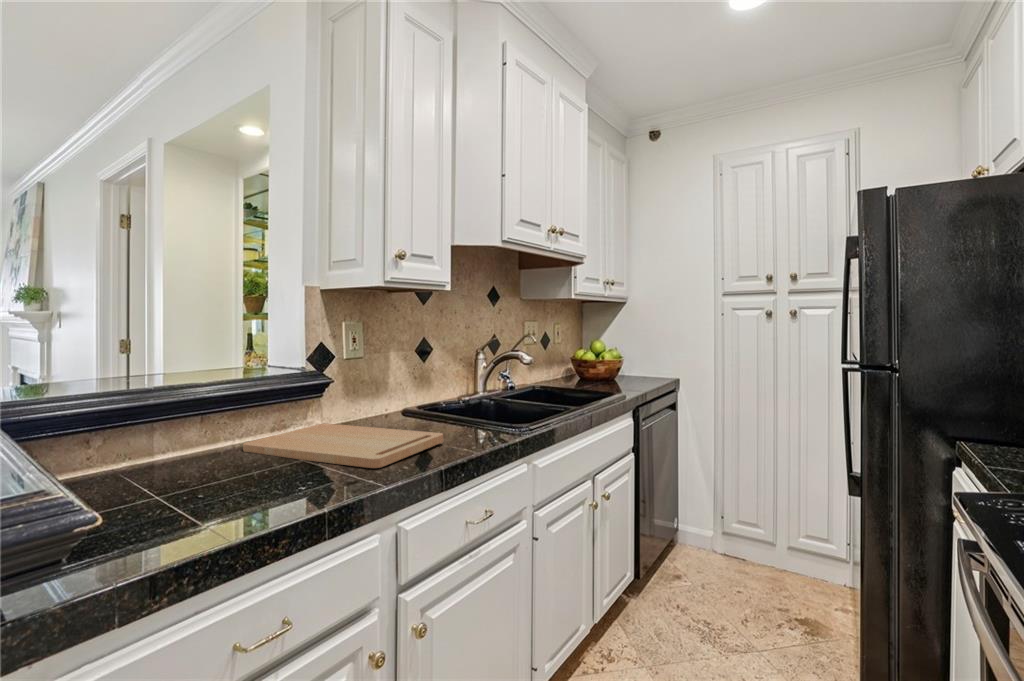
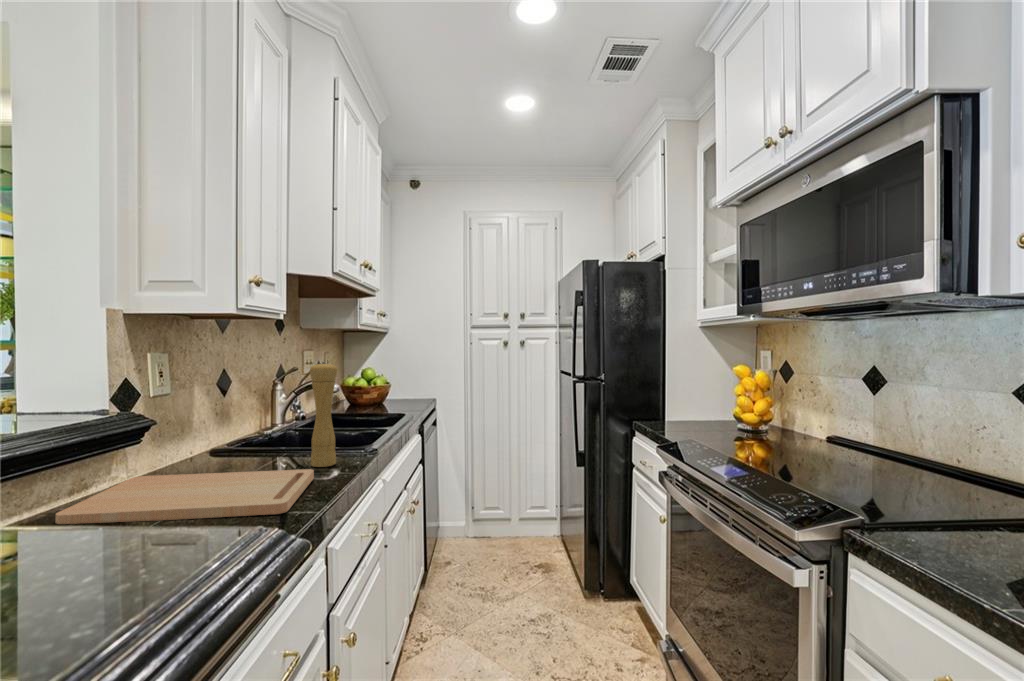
pepper mill: none [458,330,484,433] -> present [310,362,337,467]

